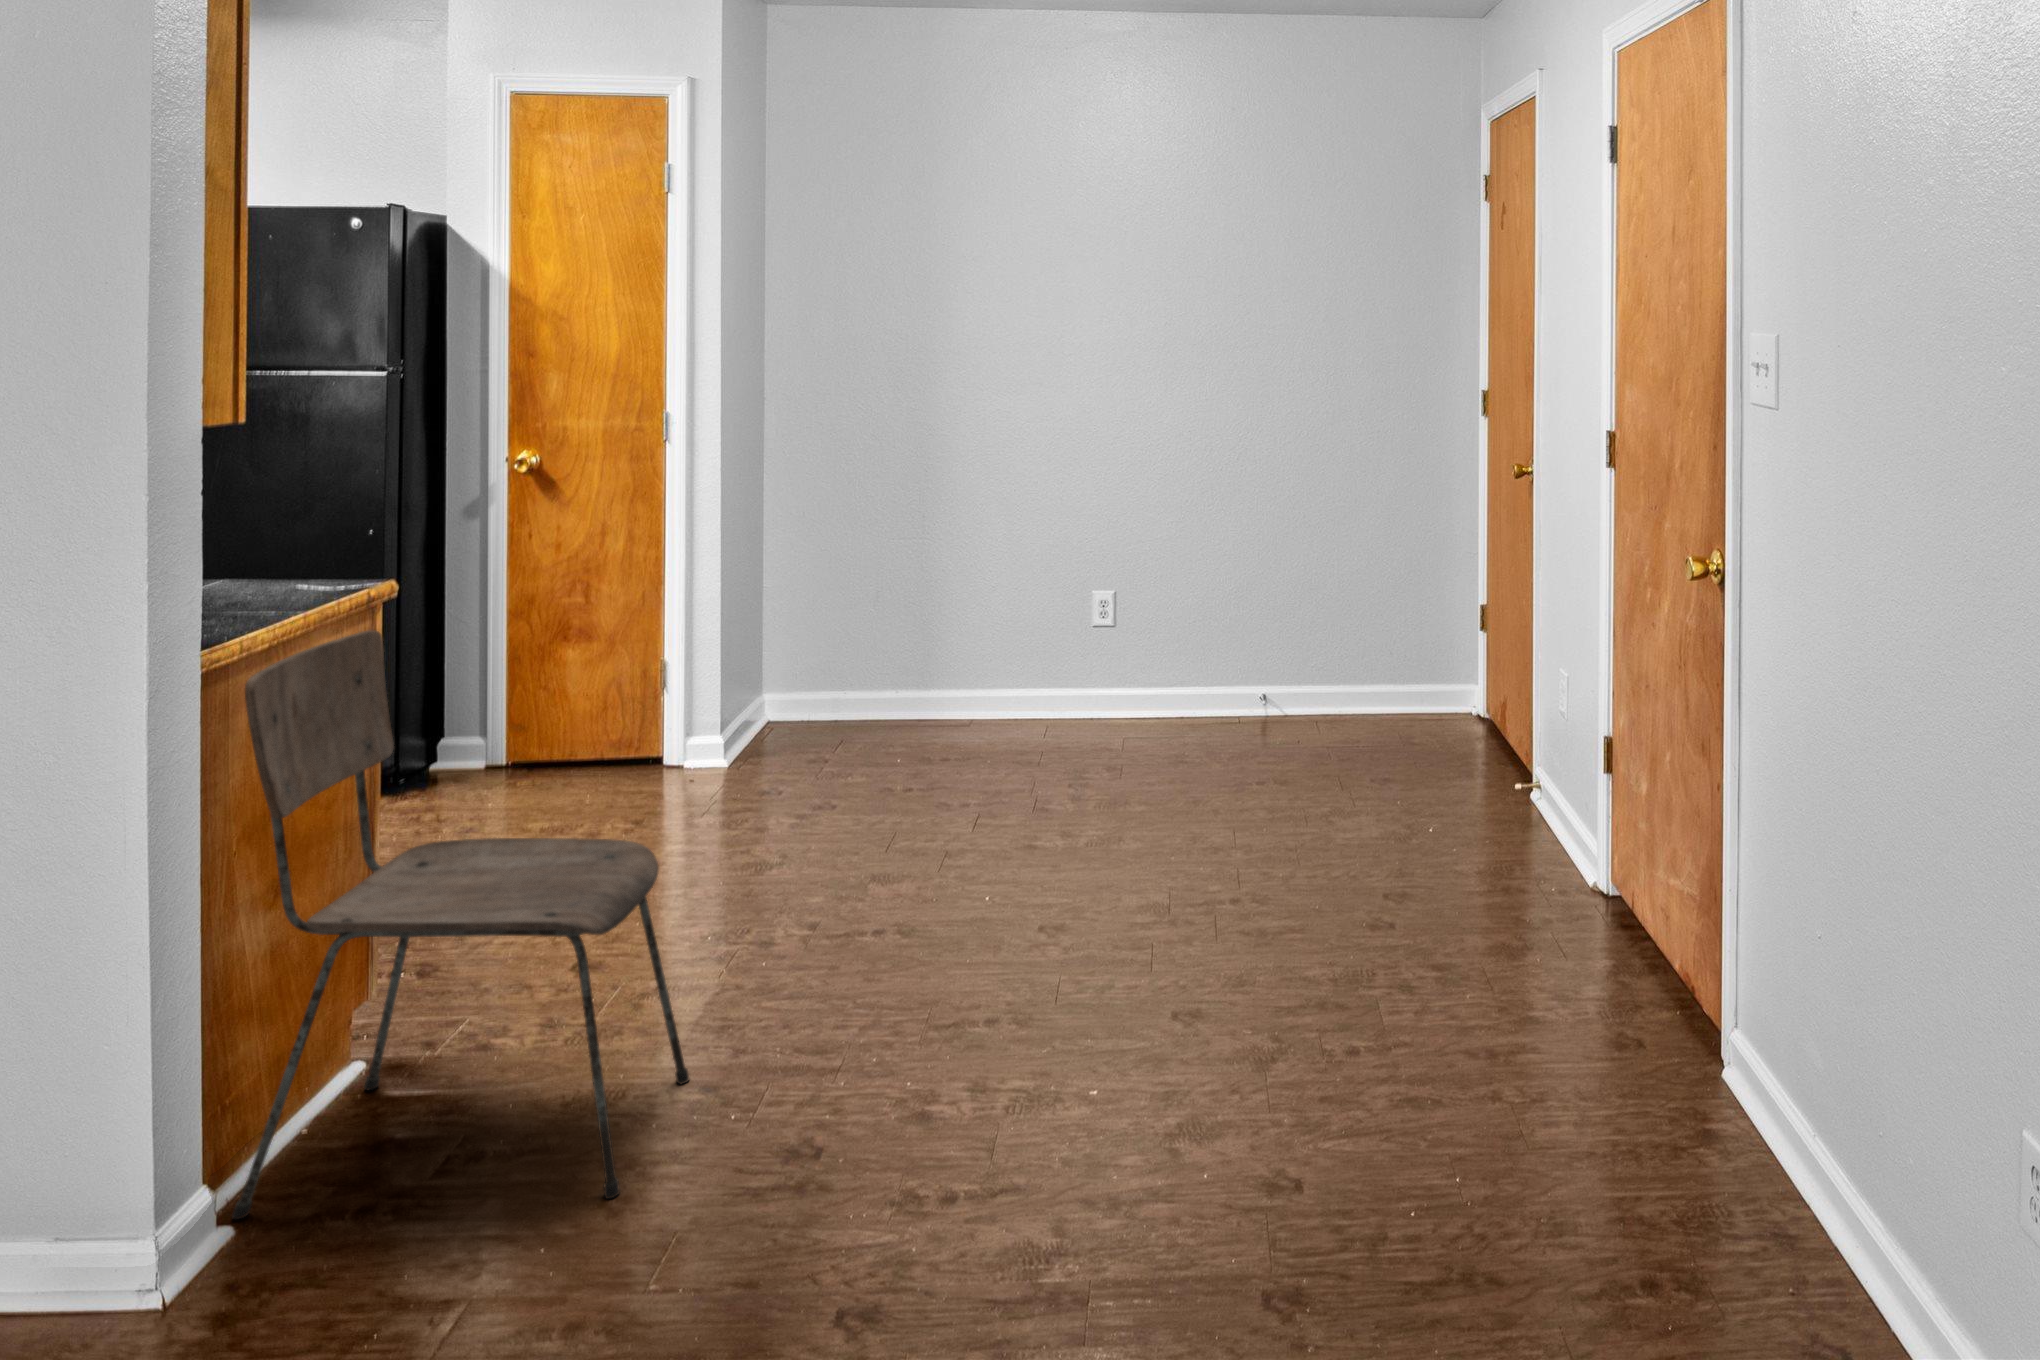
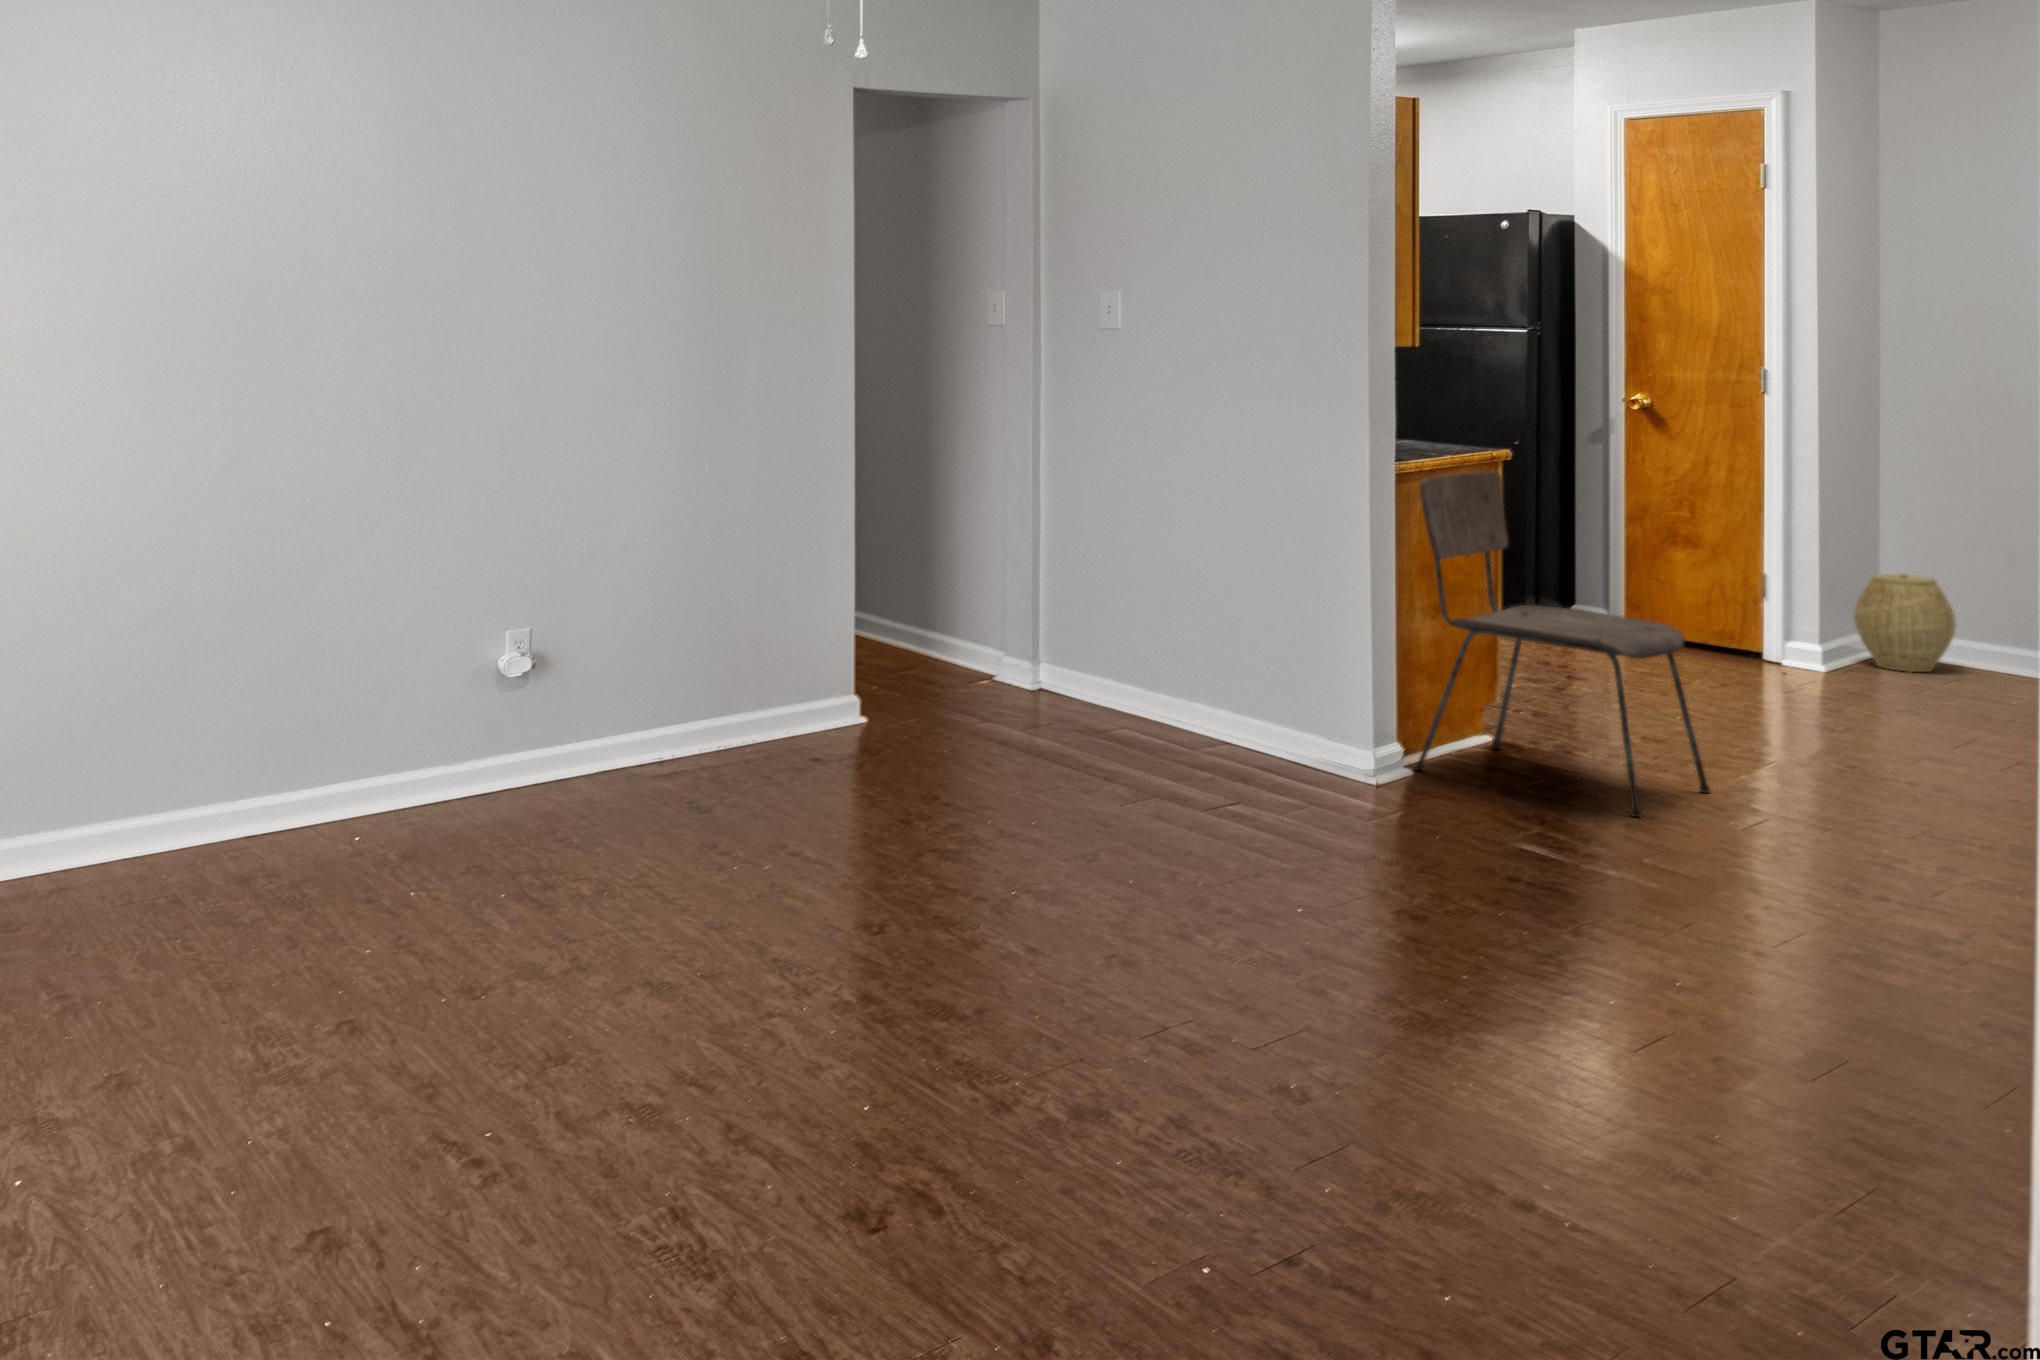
woven basket: none [750,640,841,753] -> present [1854,573,1956,672]

